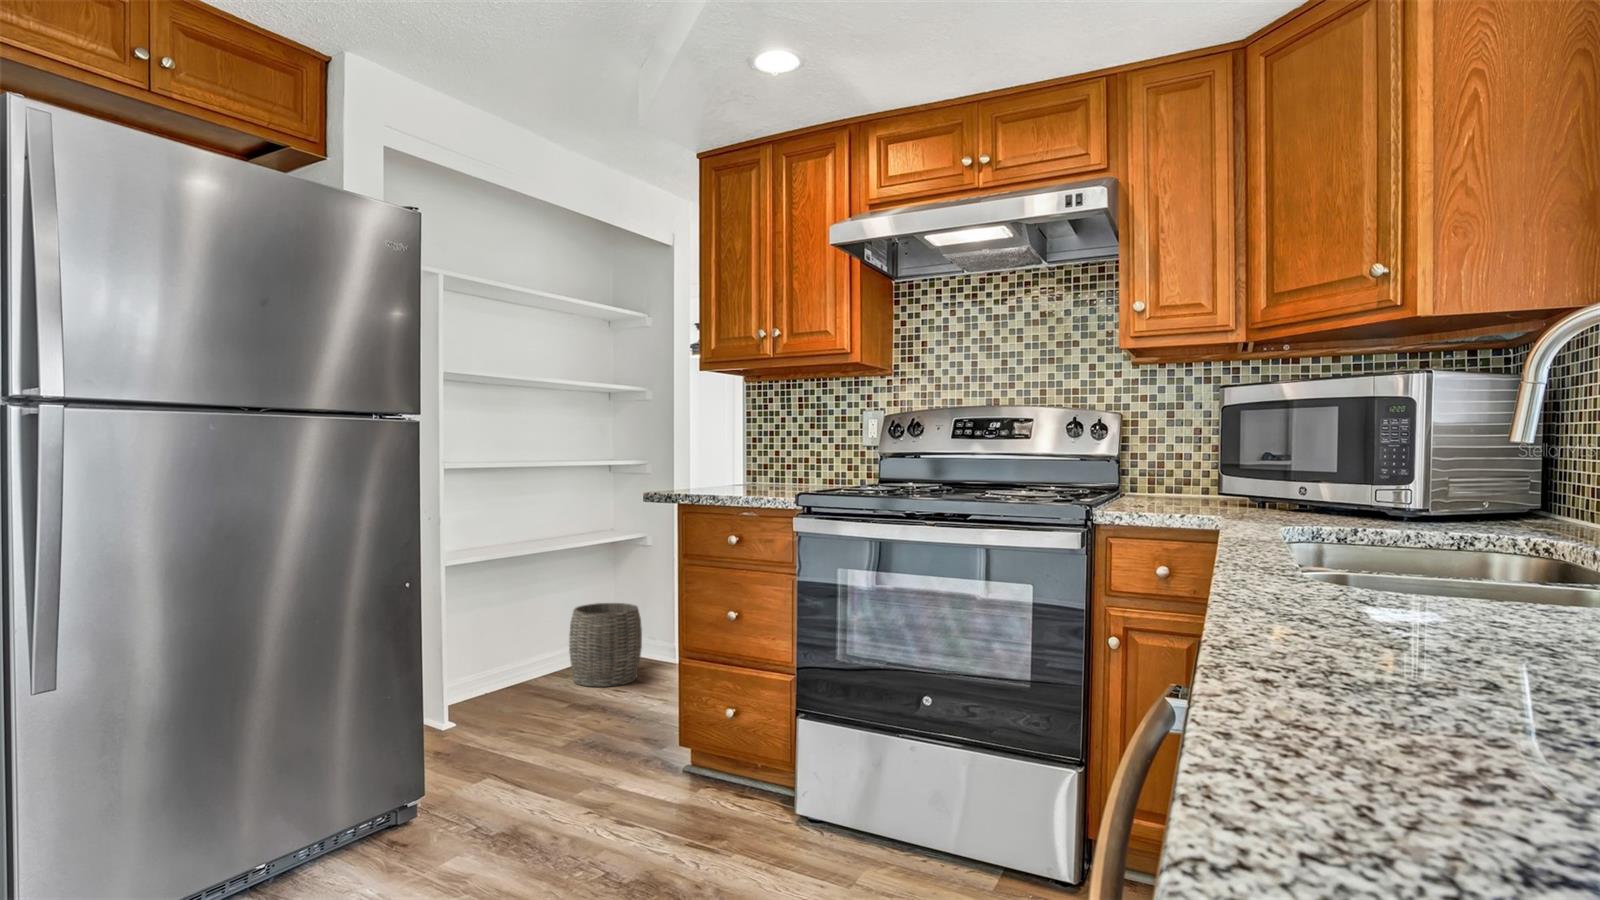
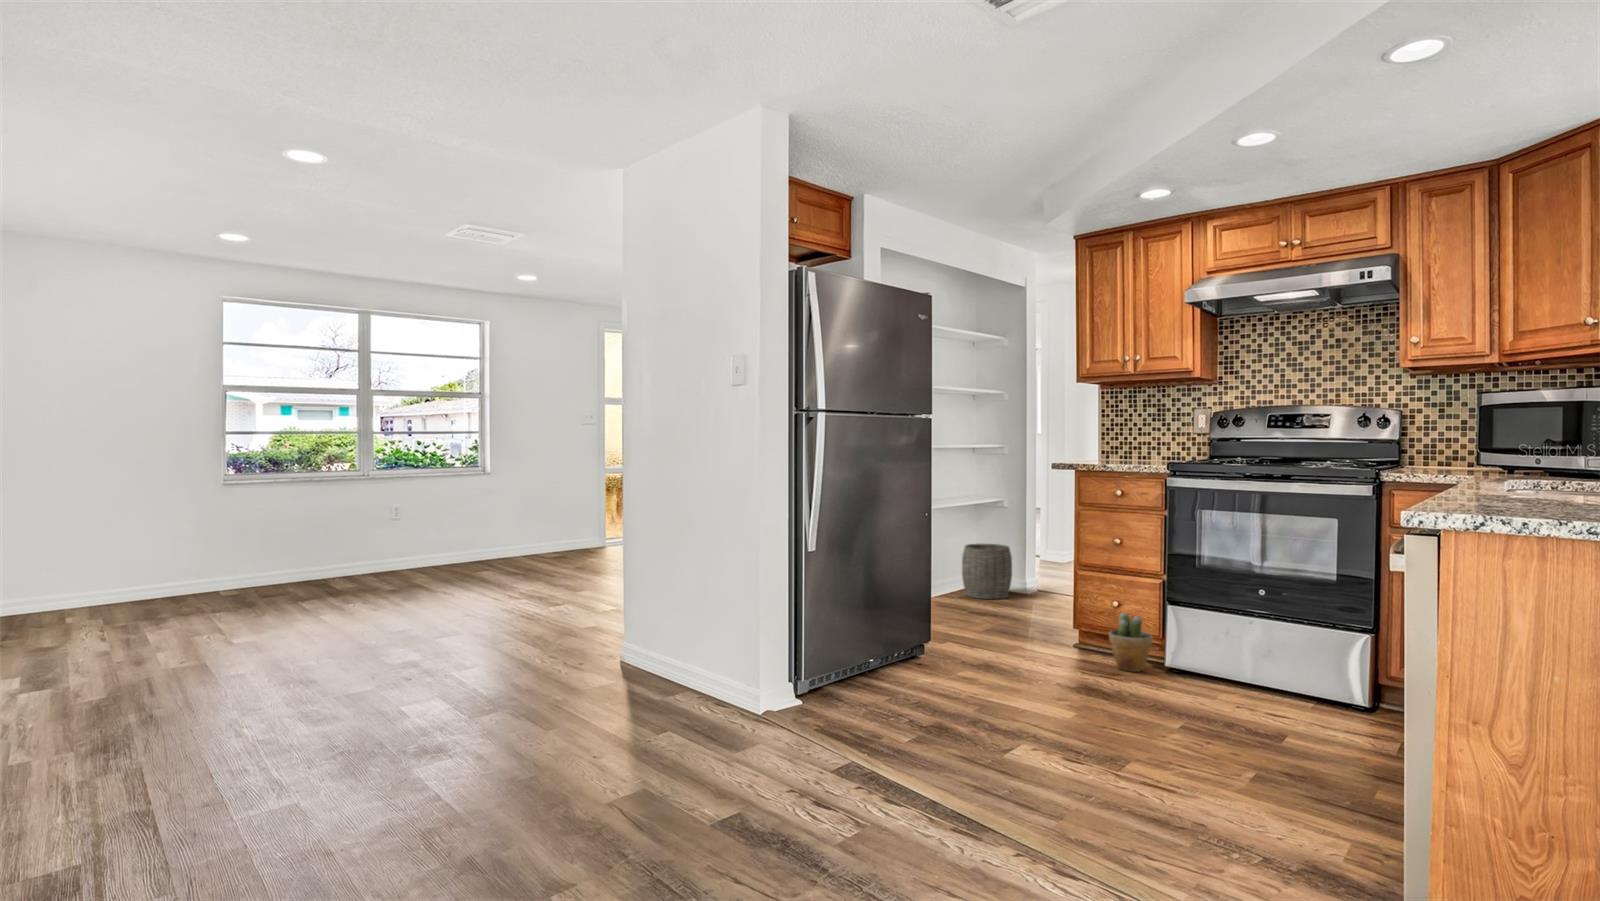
potted plant: none [707,737,775,840] -> present [1109,613,1153,672]

